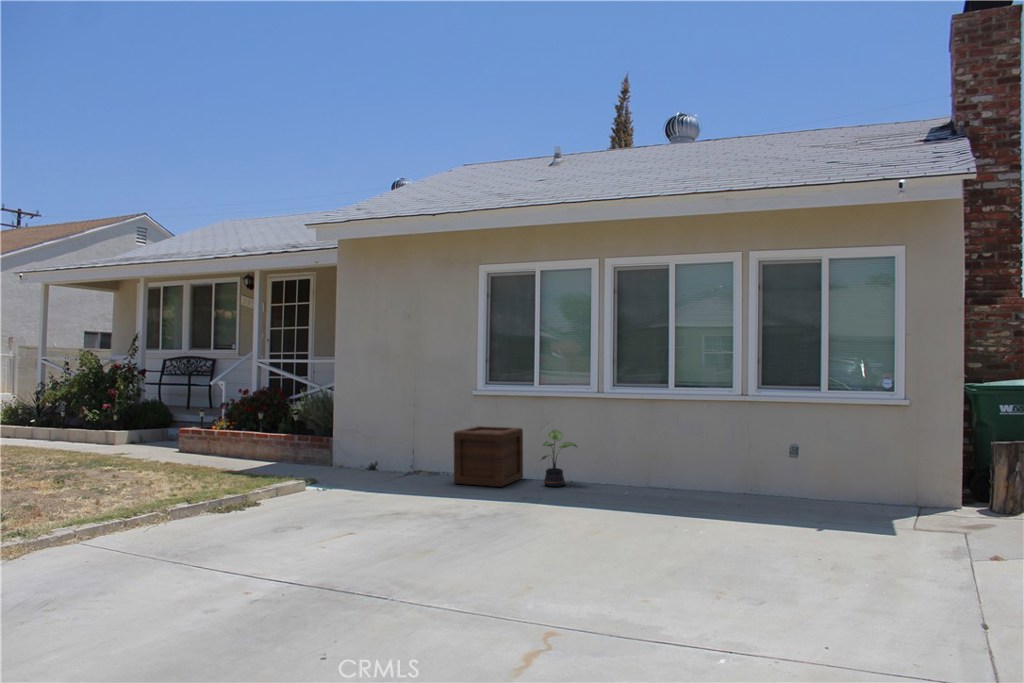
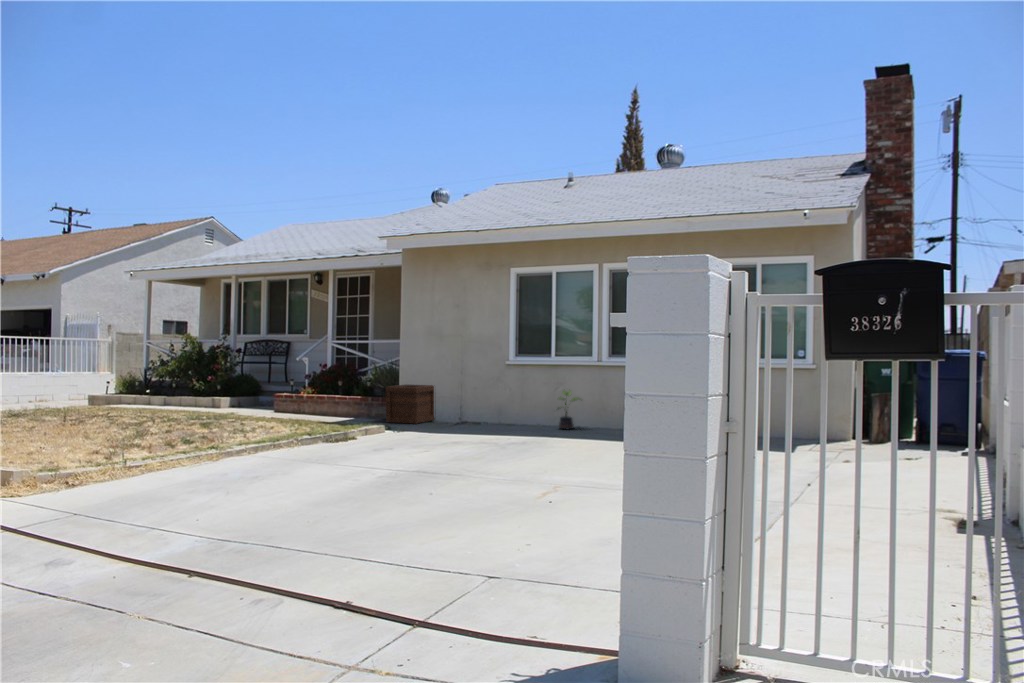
wooden crate: present [454,426,523,487] -> present [386,385,435,424]

